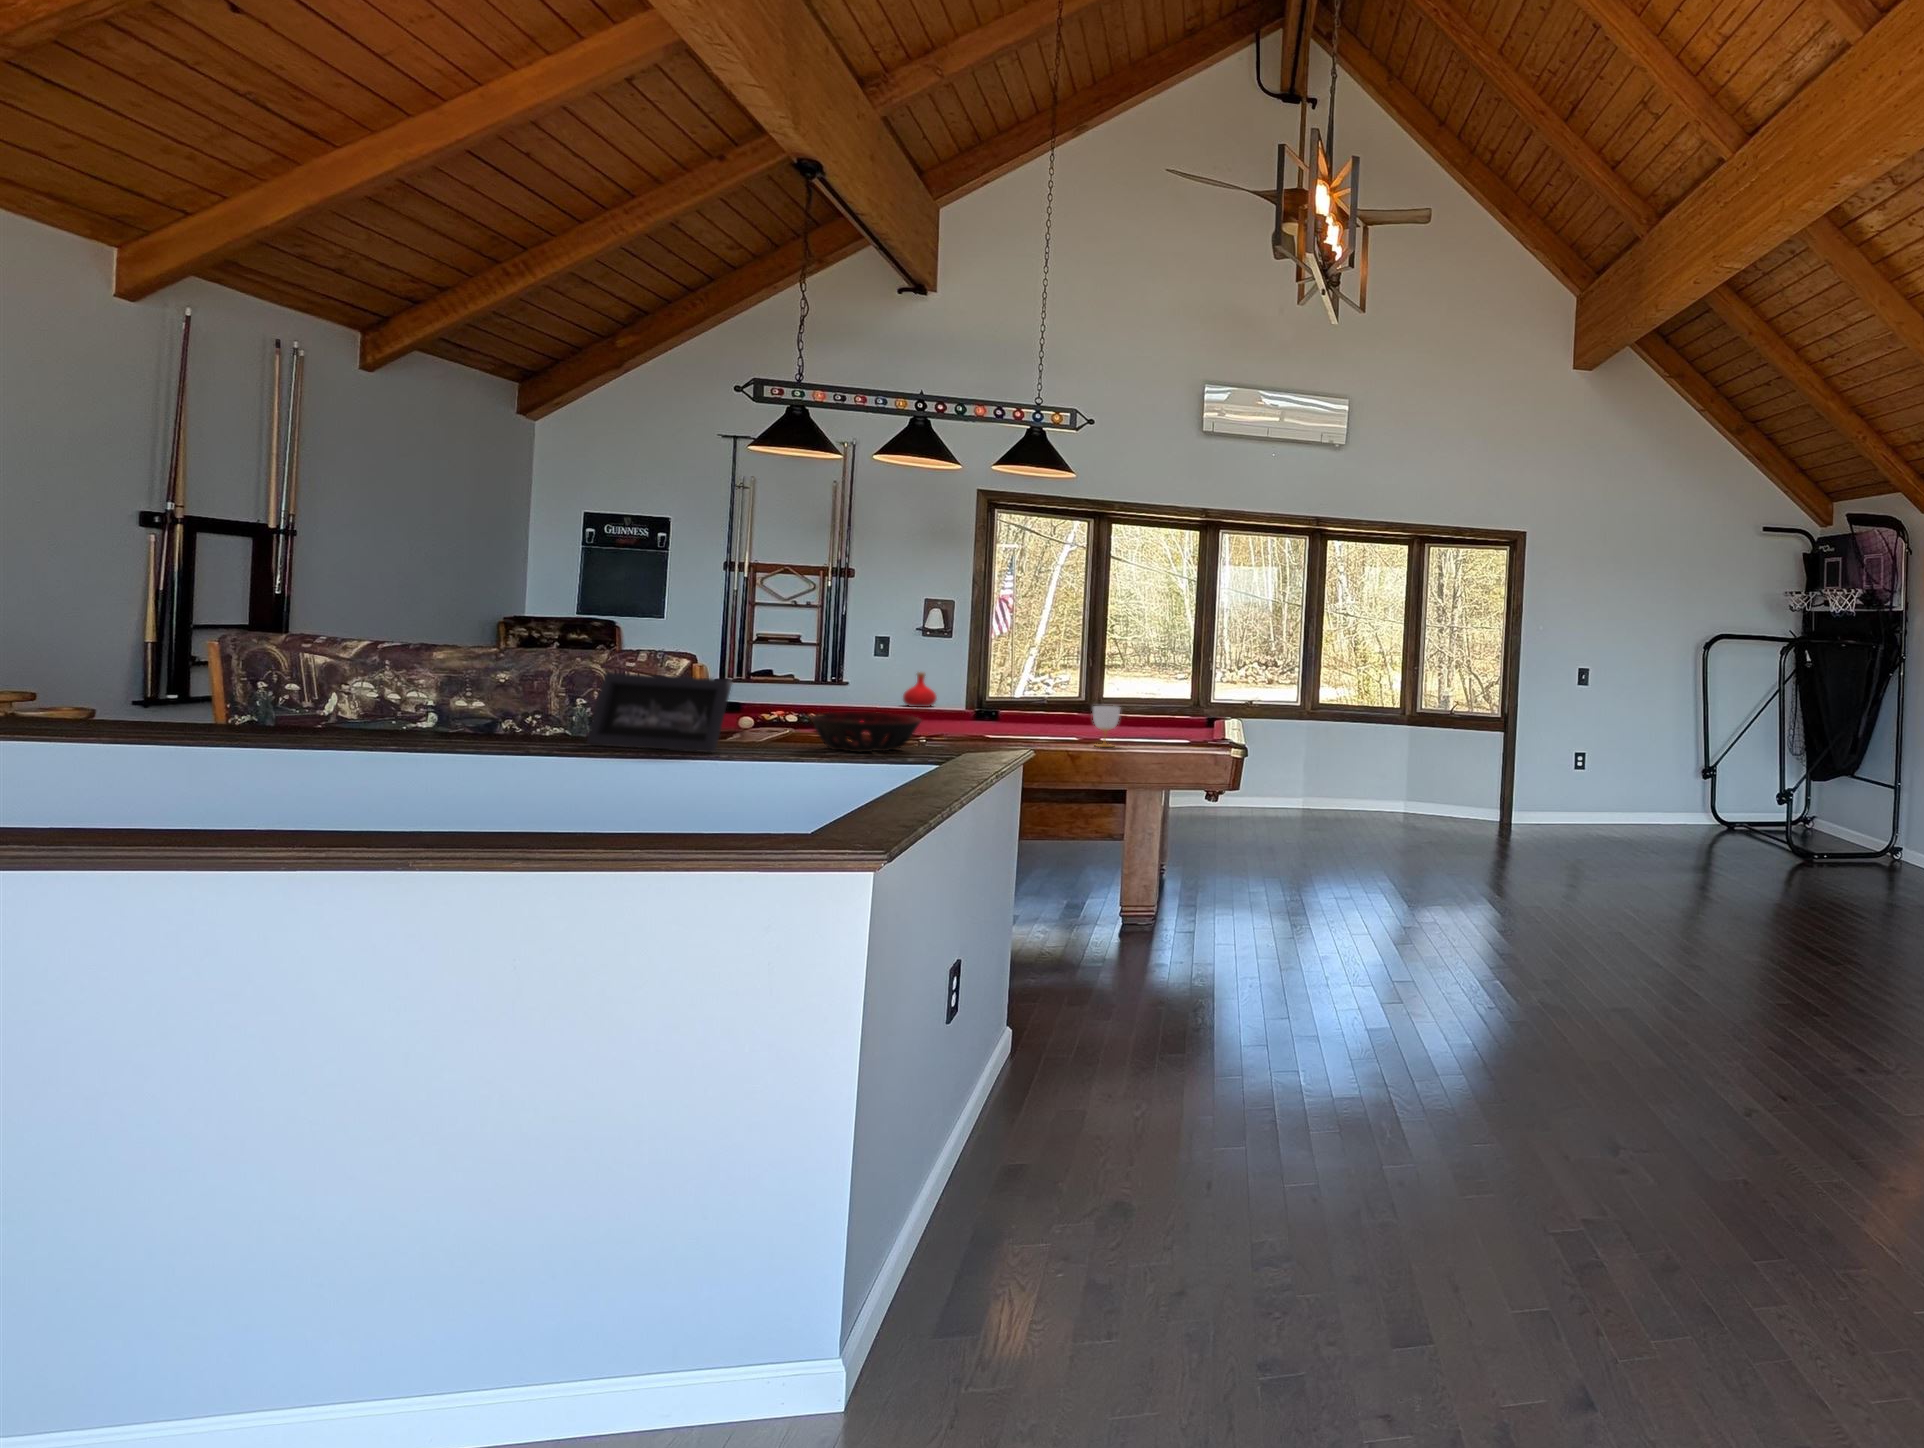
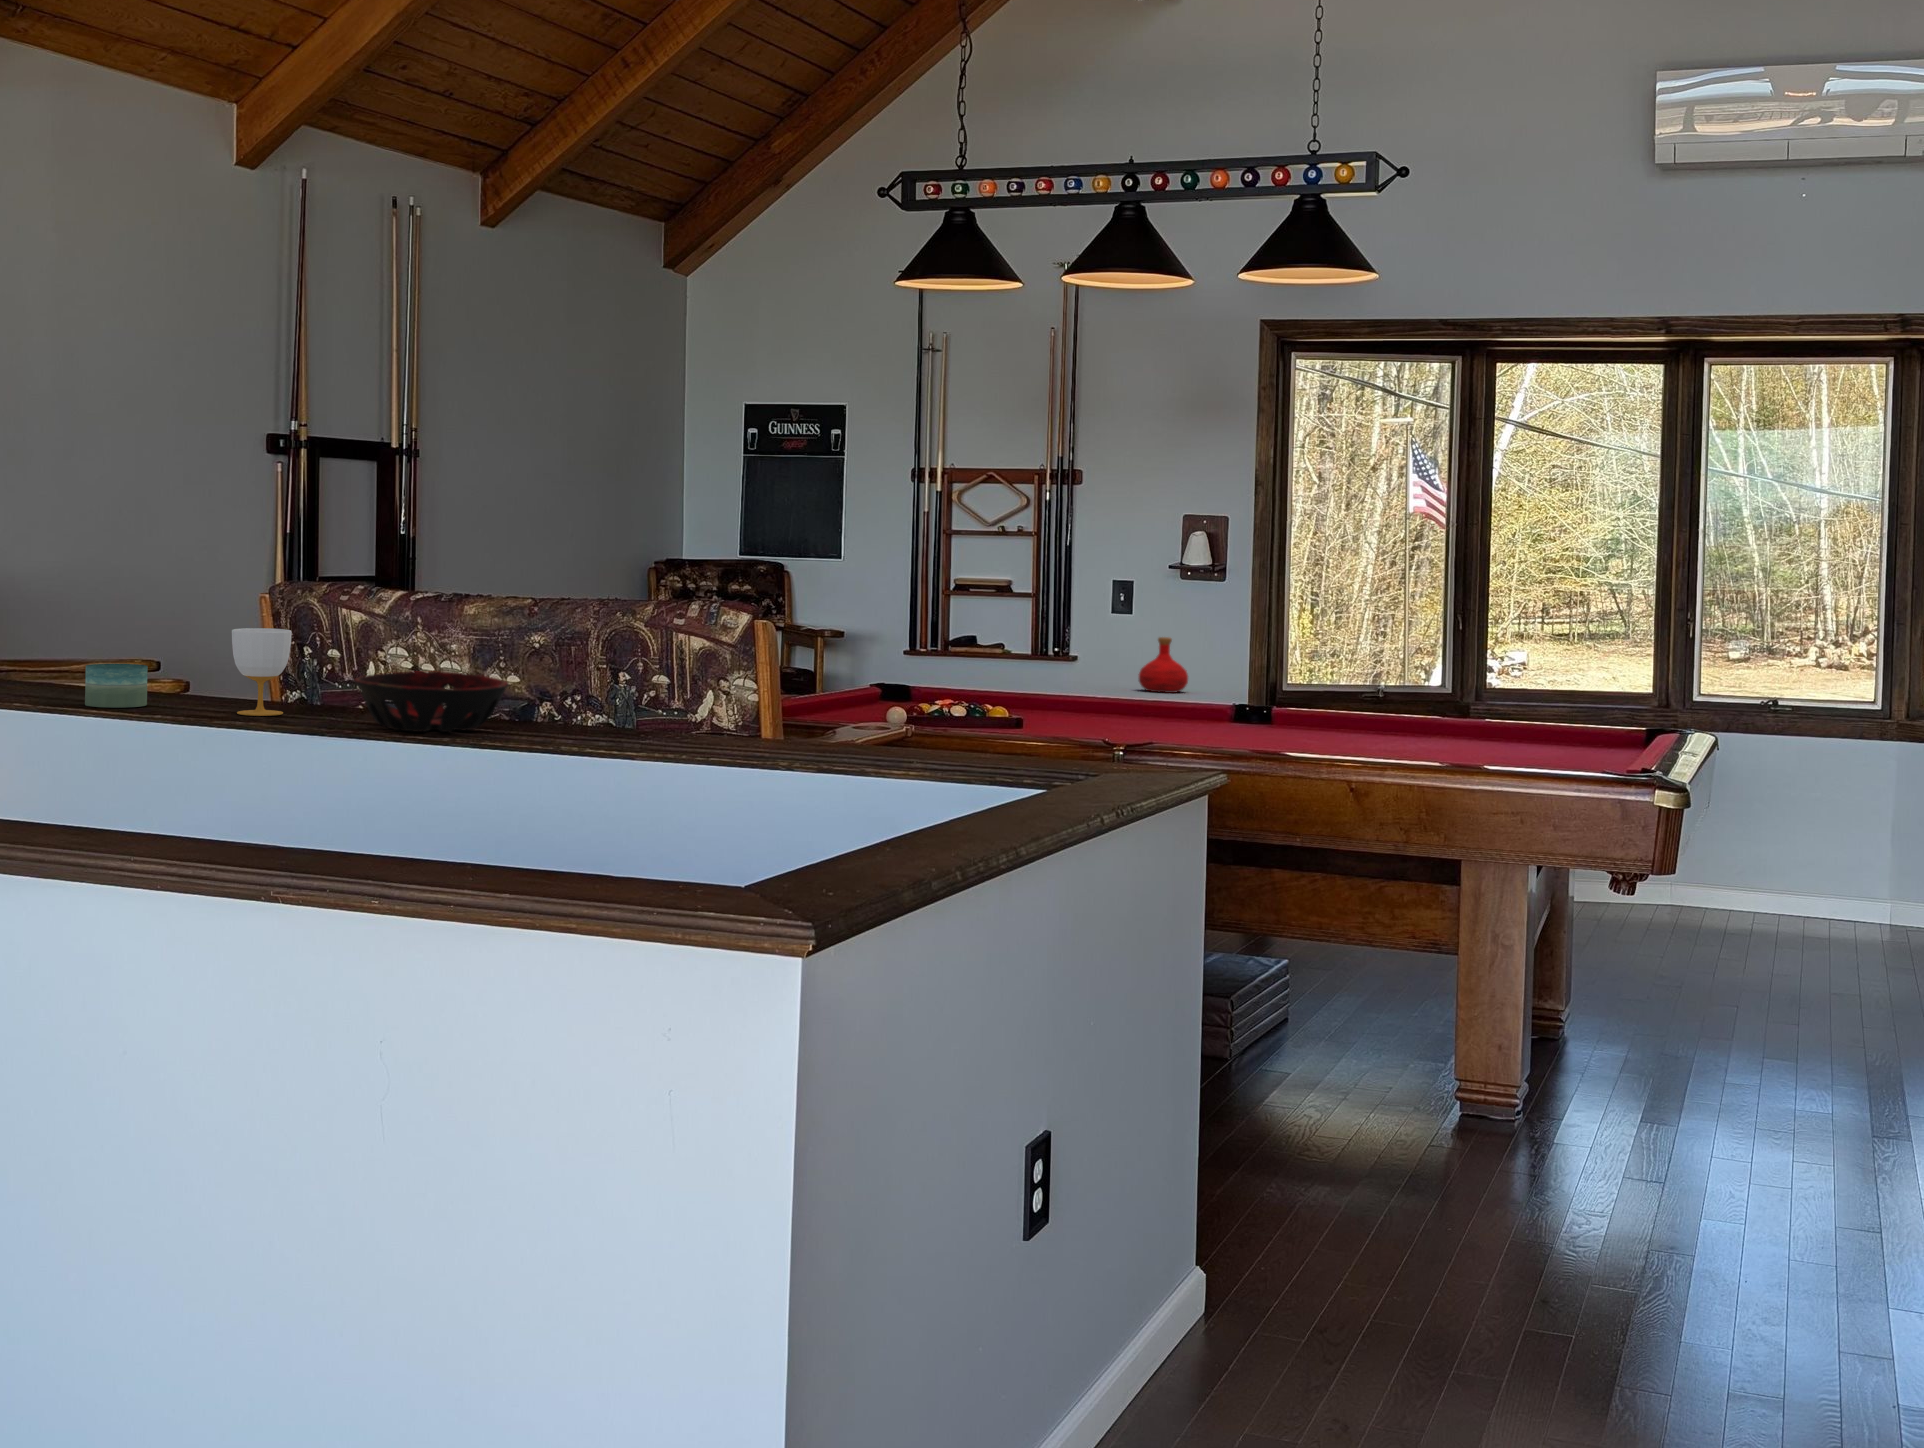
picture frame: present [587,672,732,752] -> none [589,636,753,757]
candle: none [52,699,126,735] -> present [85,664,148,708]
cup: present [1093,706,1120,747] -> present [232,628,292,716]
decorative bowl: present [810,712,921,752] -> present [354,671,509,732]

